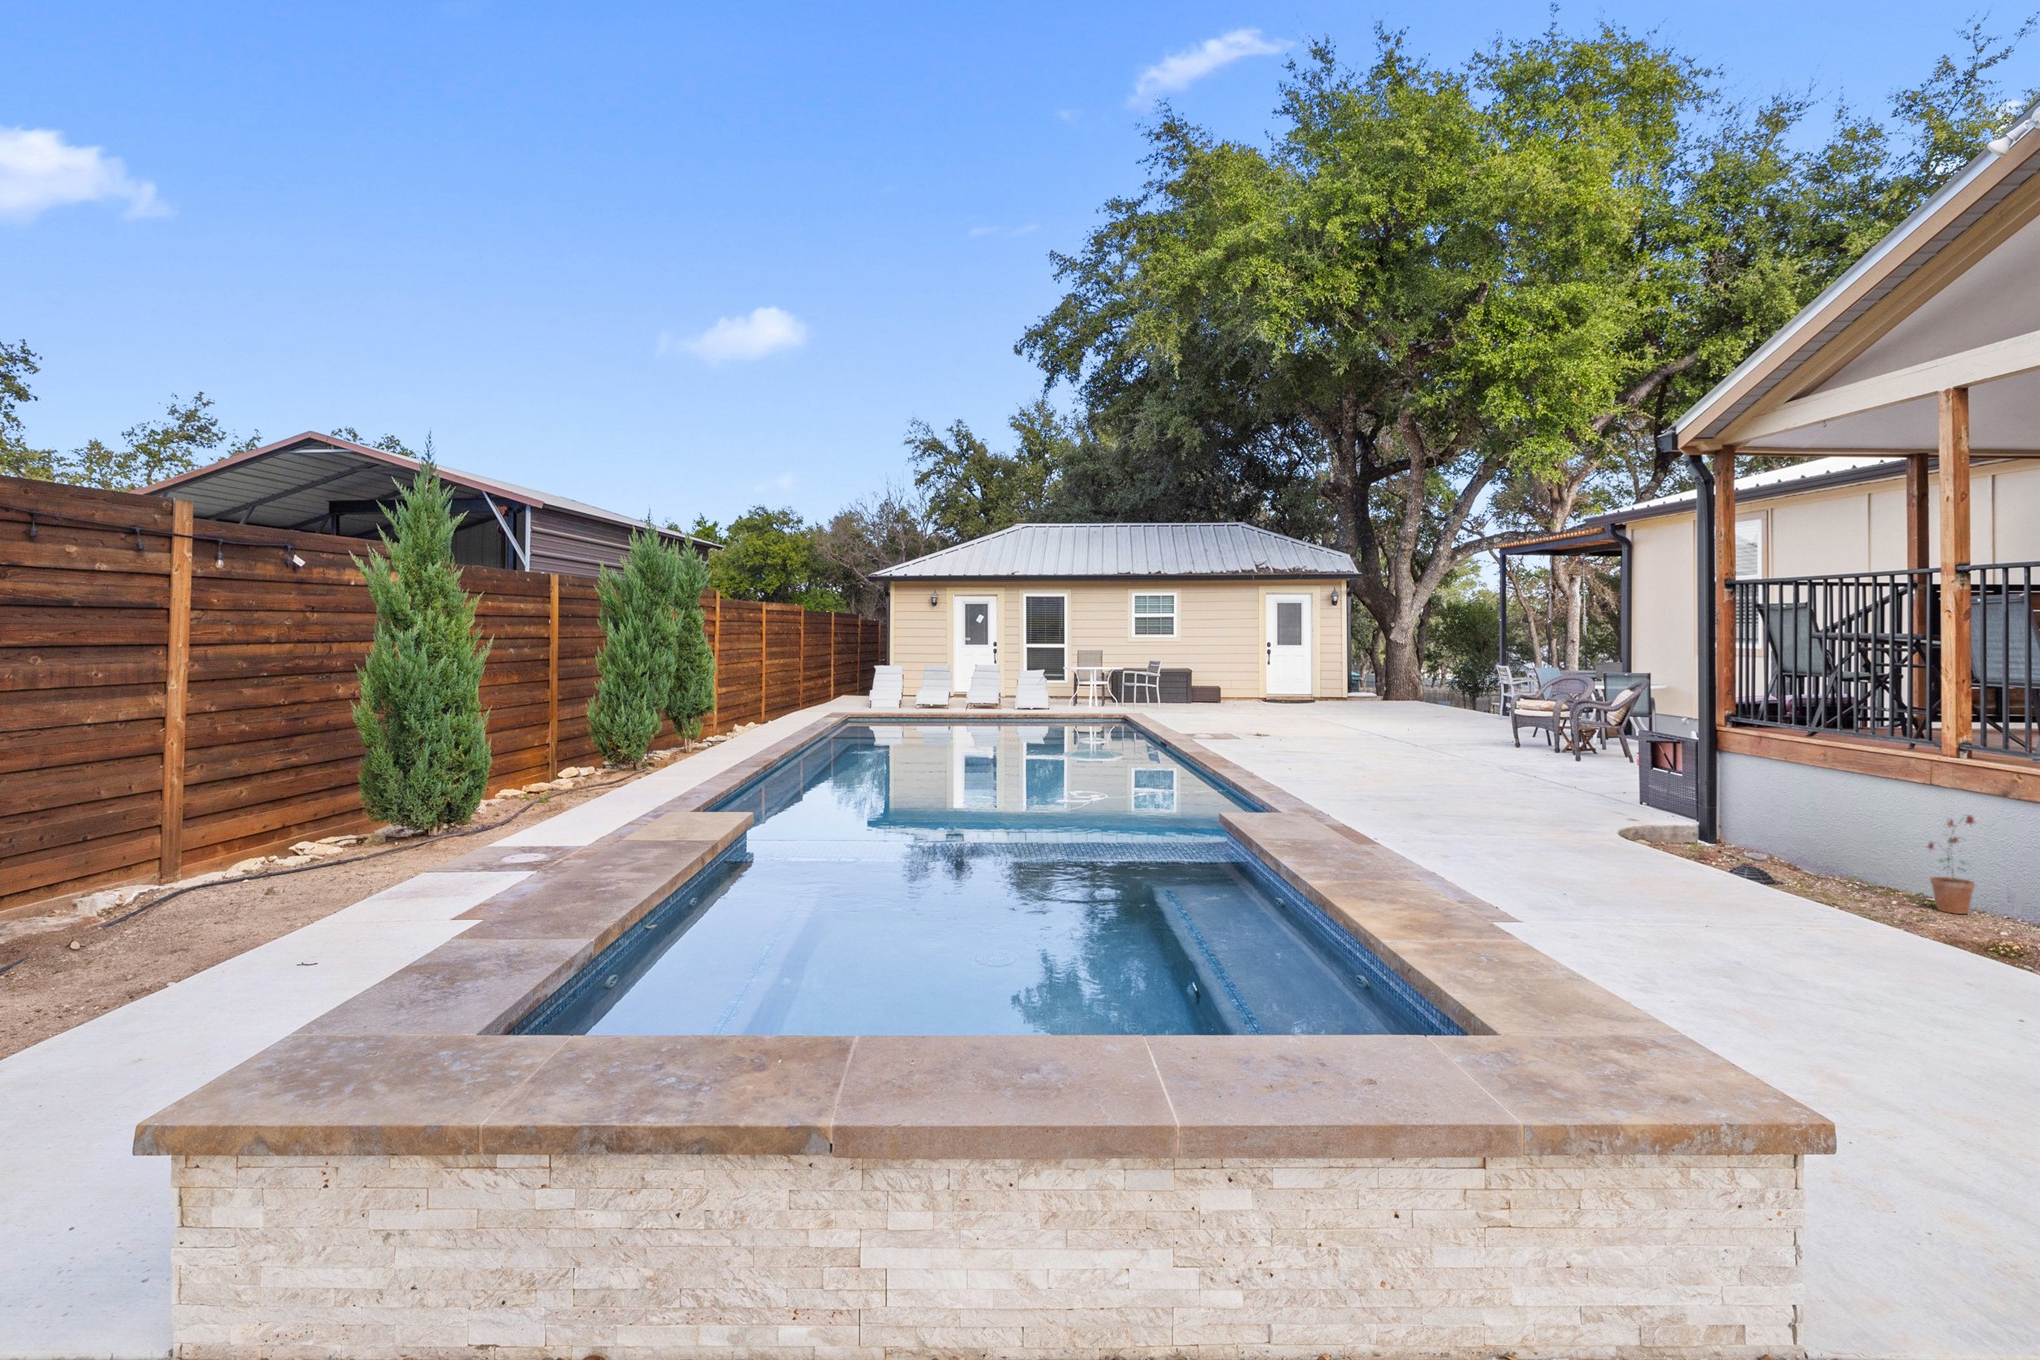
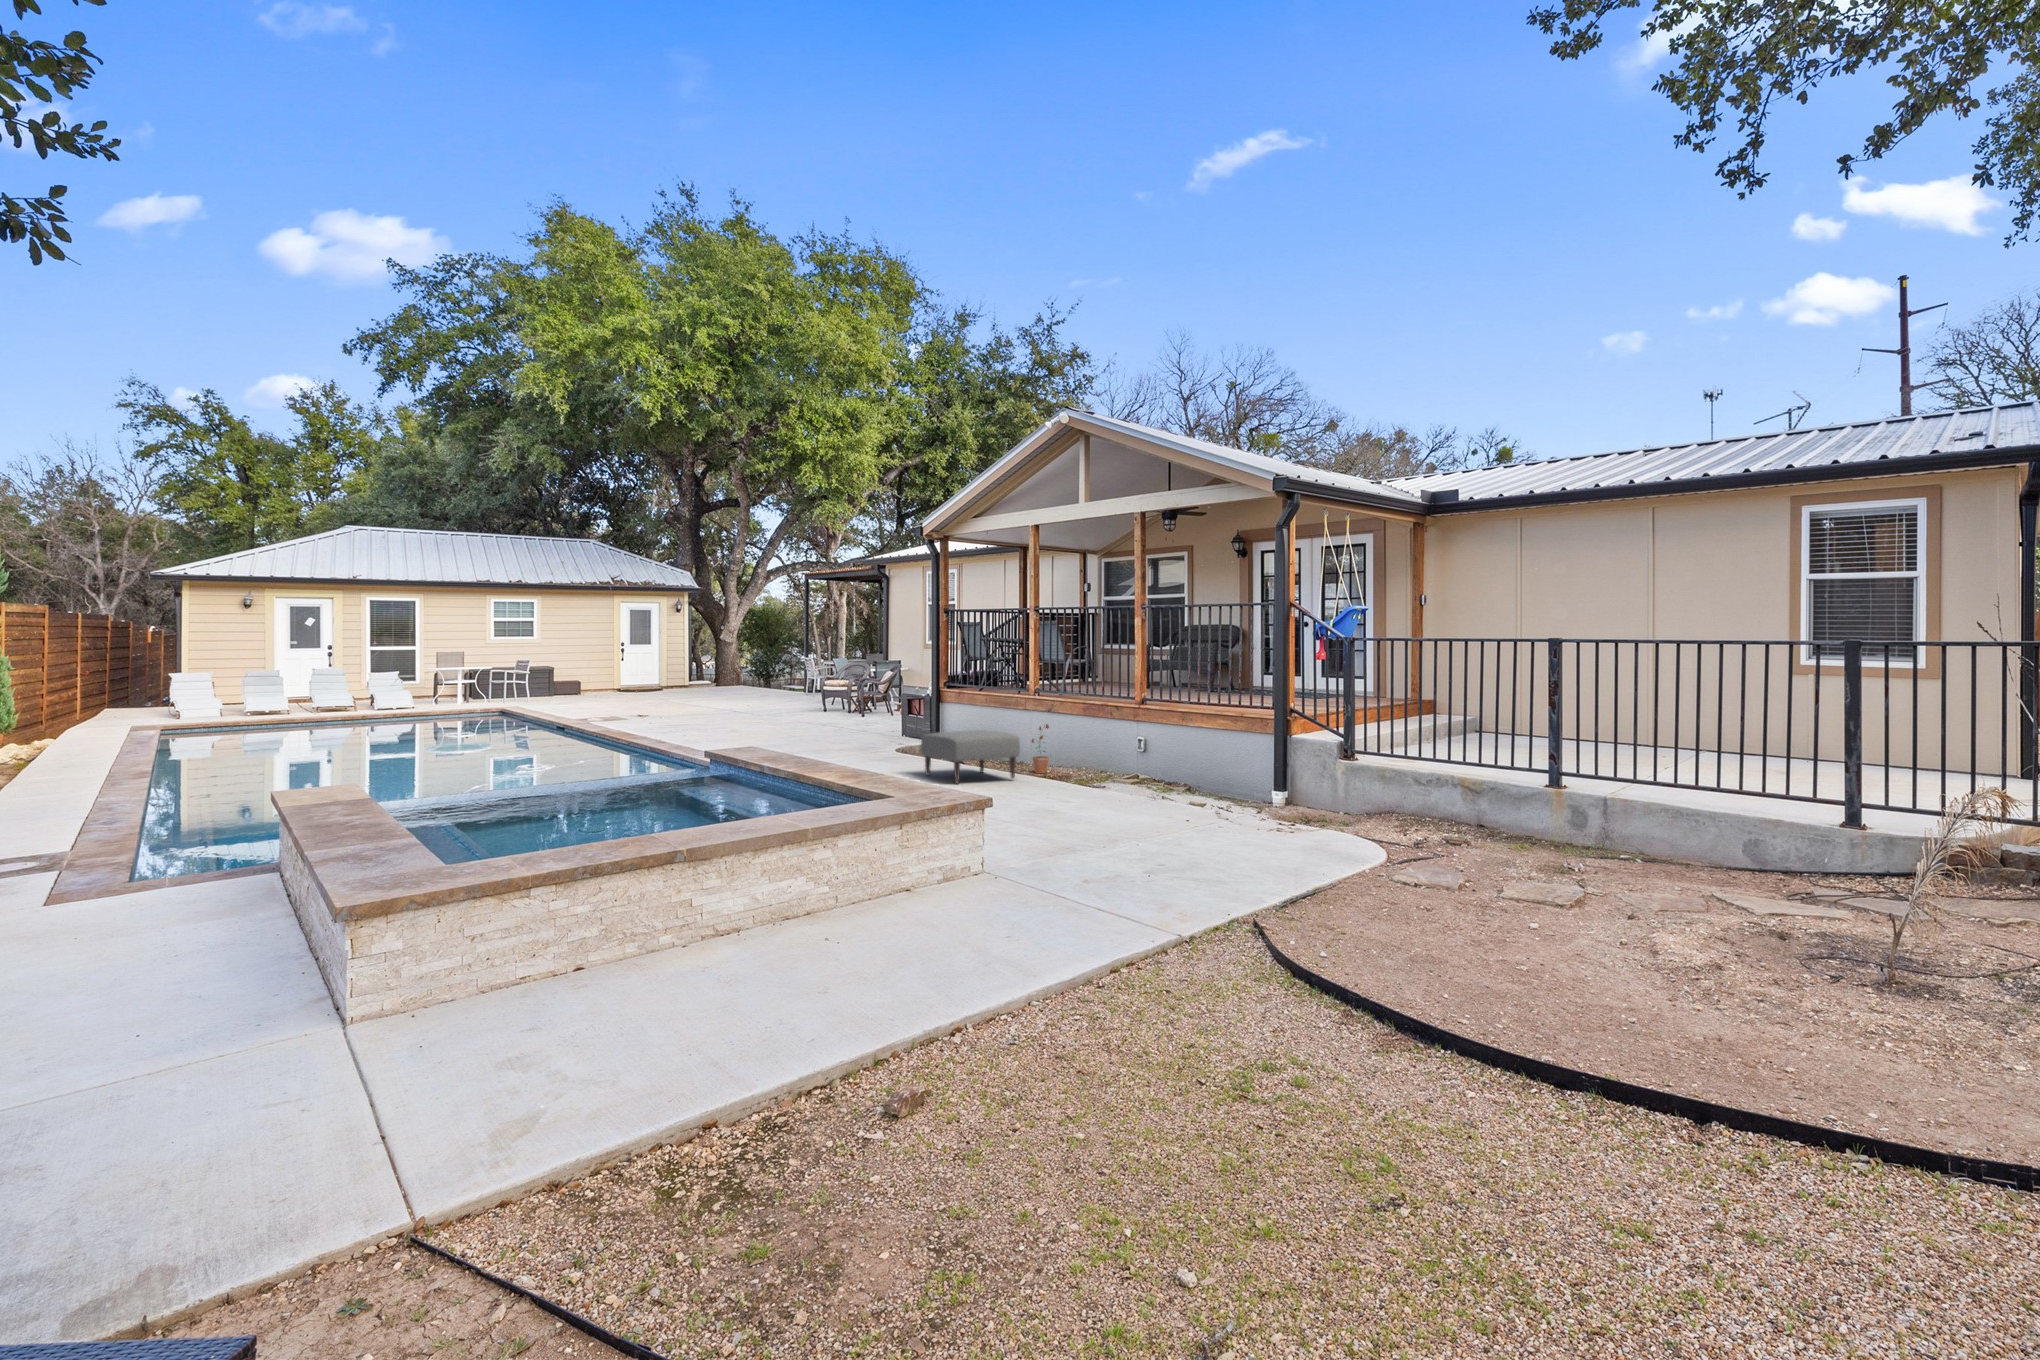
ottoman: none [1666,812,1895,920] -> present [921,730,1020,784]

